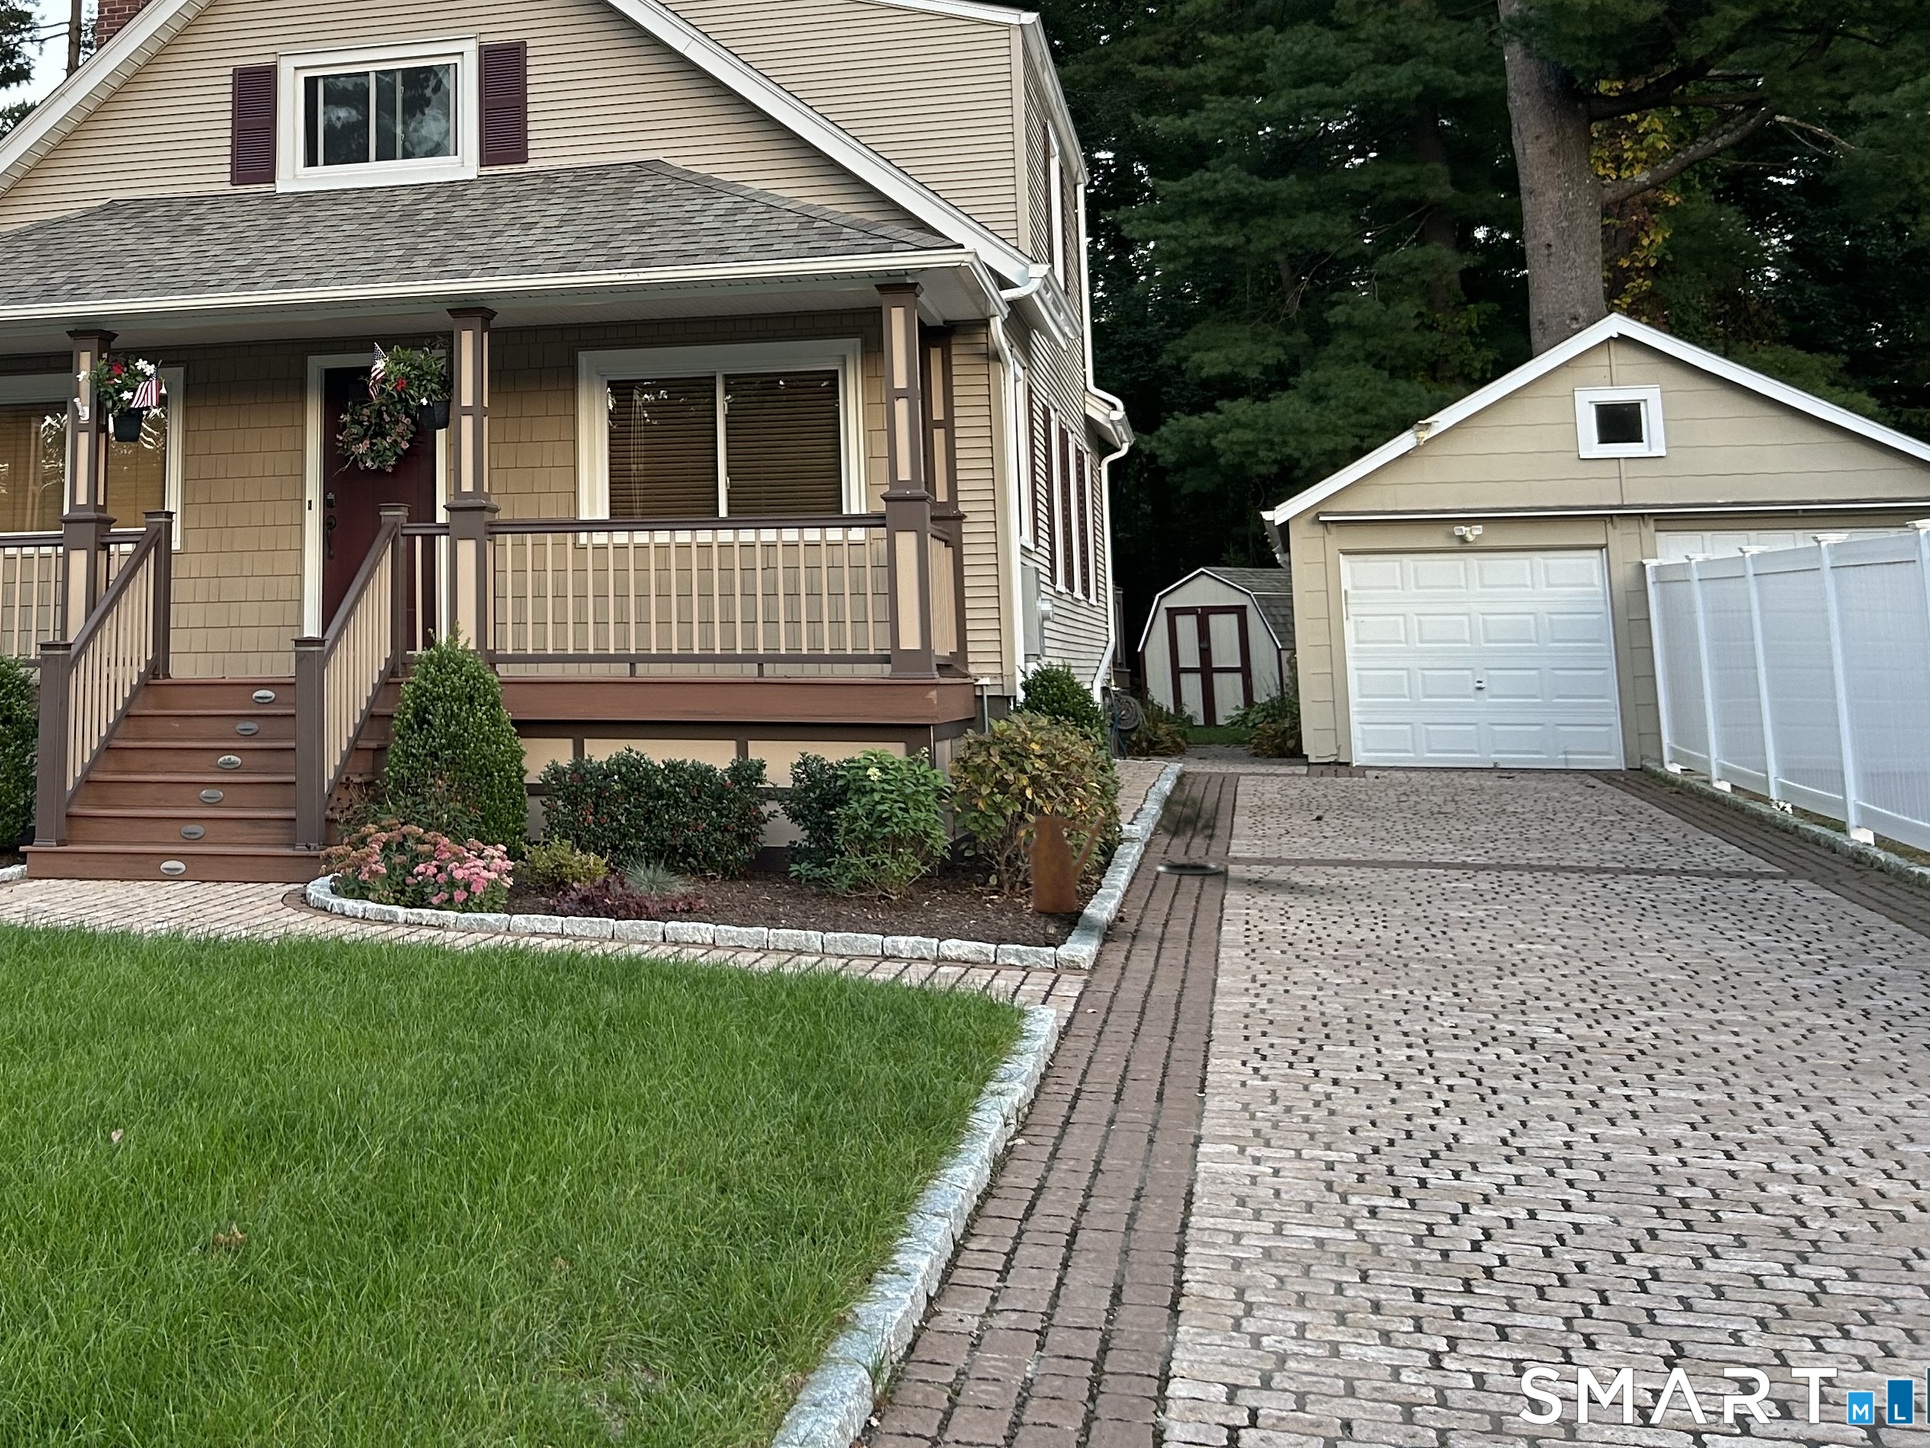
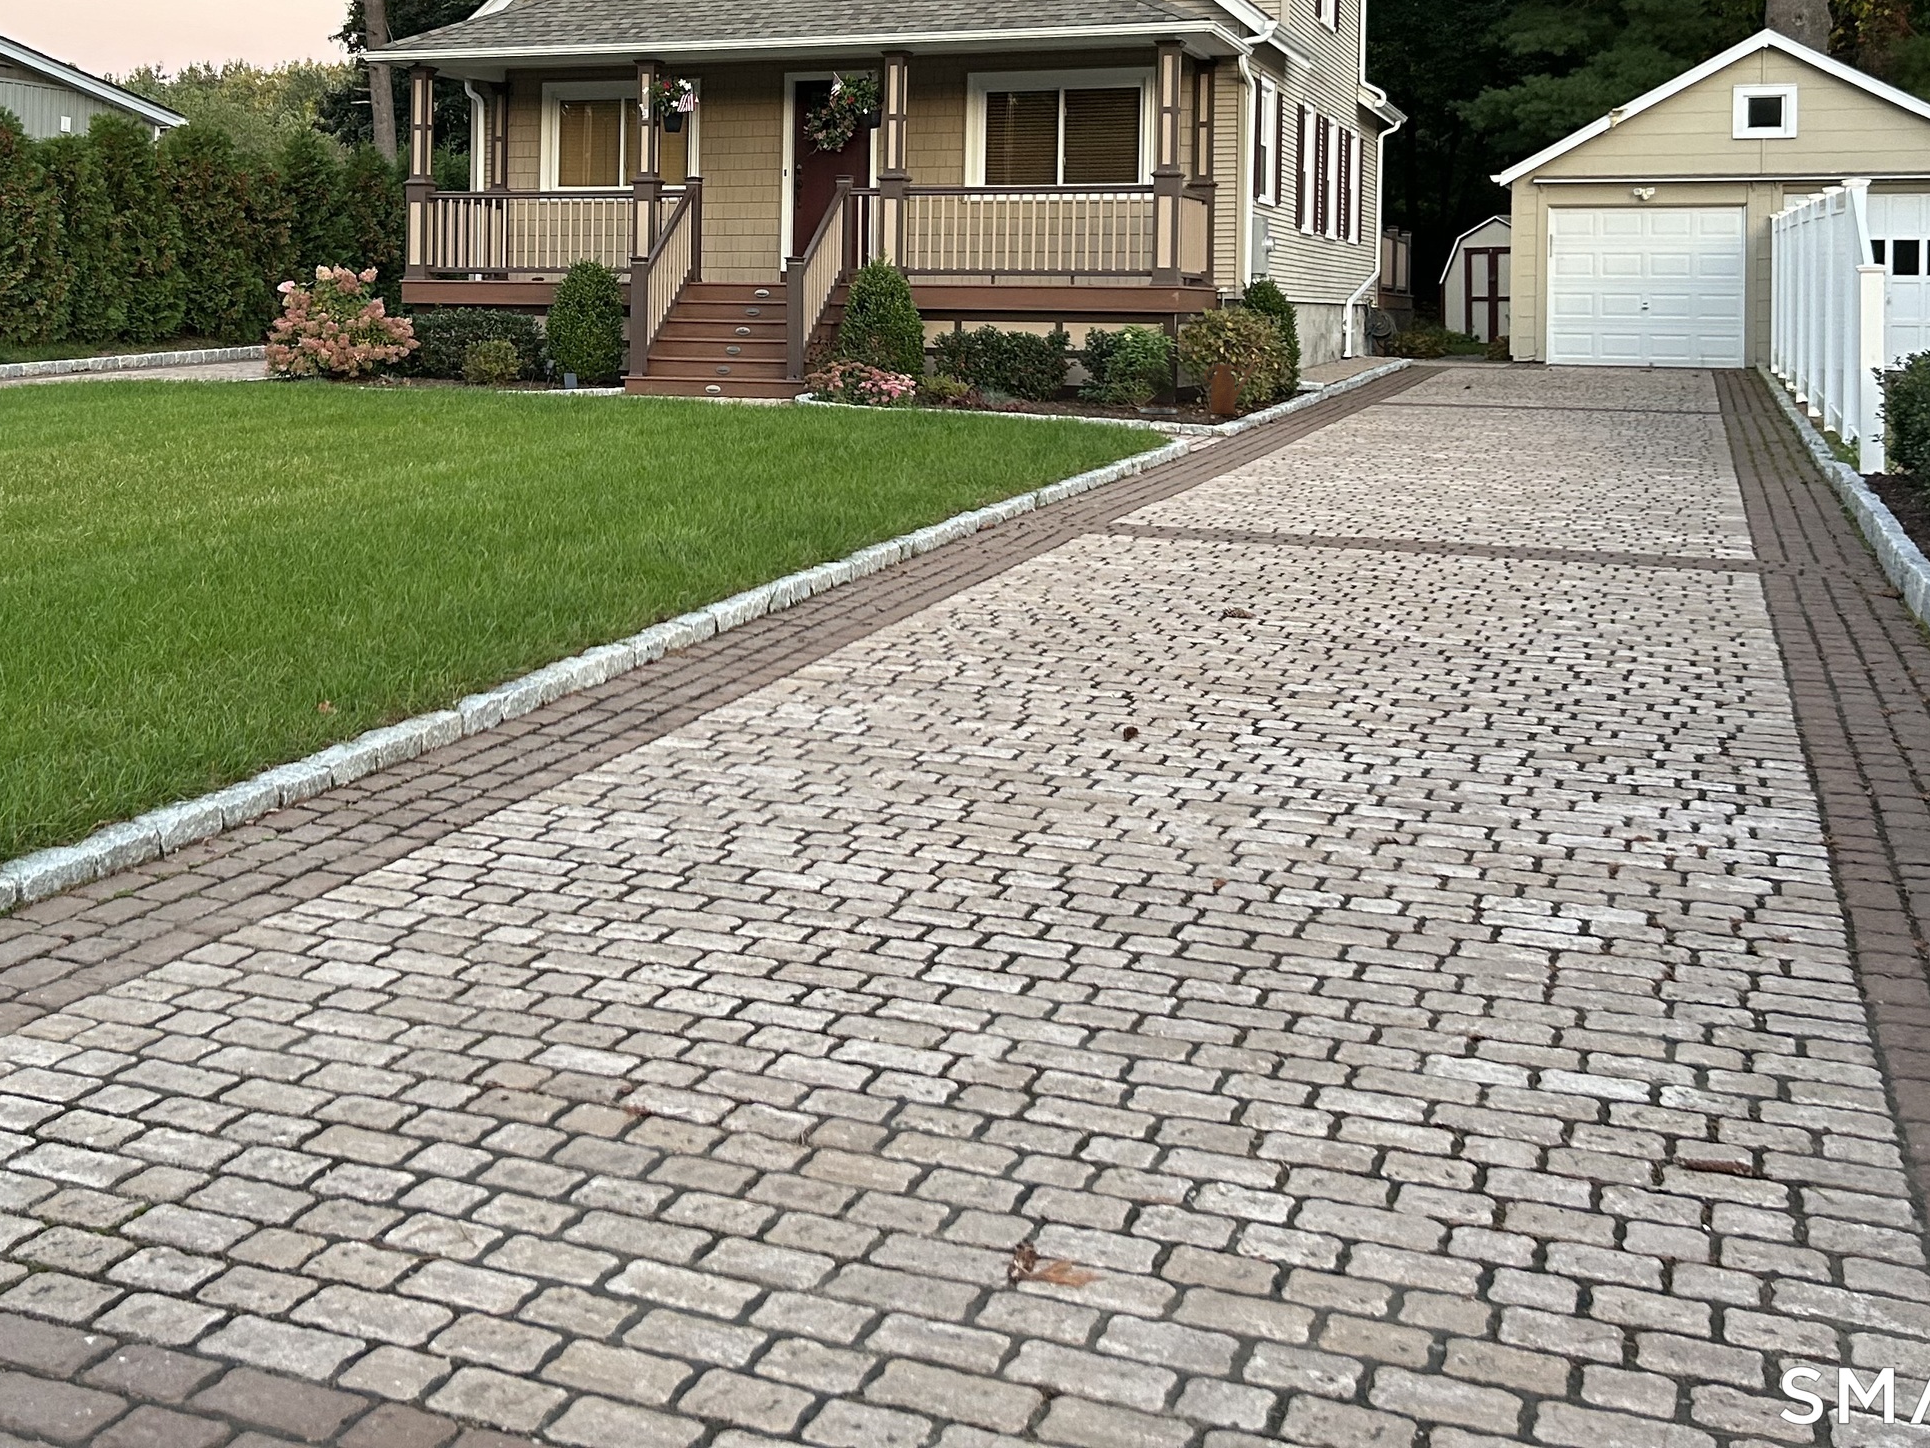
potted tree: present [1149,766,1220,874] -> present [1140,351,1177,414]

